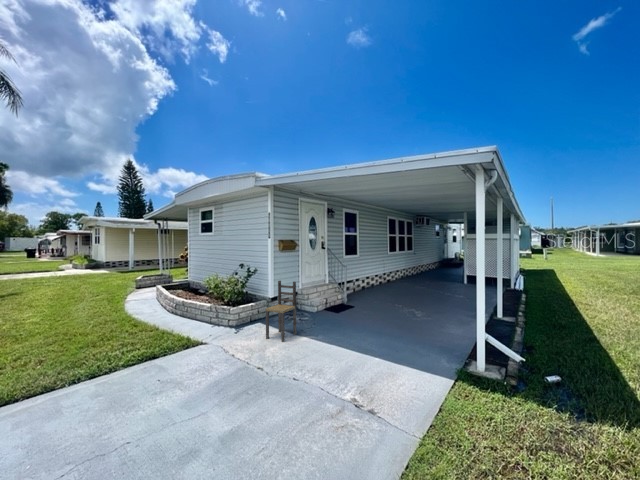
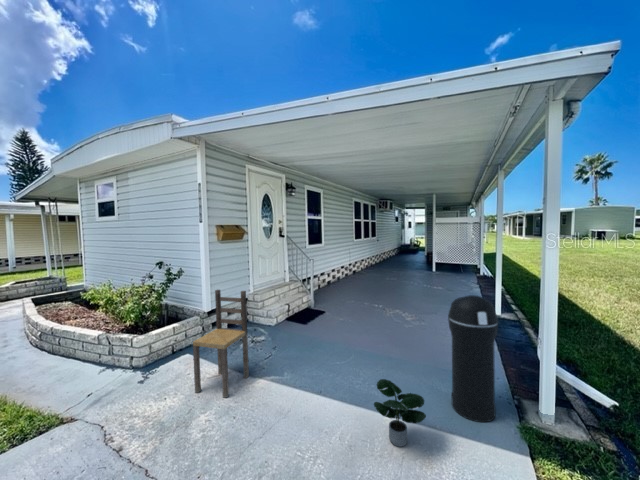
trash can: none [413,287,441,362] -> present [448,295,498,422]
potted plant: none [361,331,390,365] -> present [374,379,426,446]

